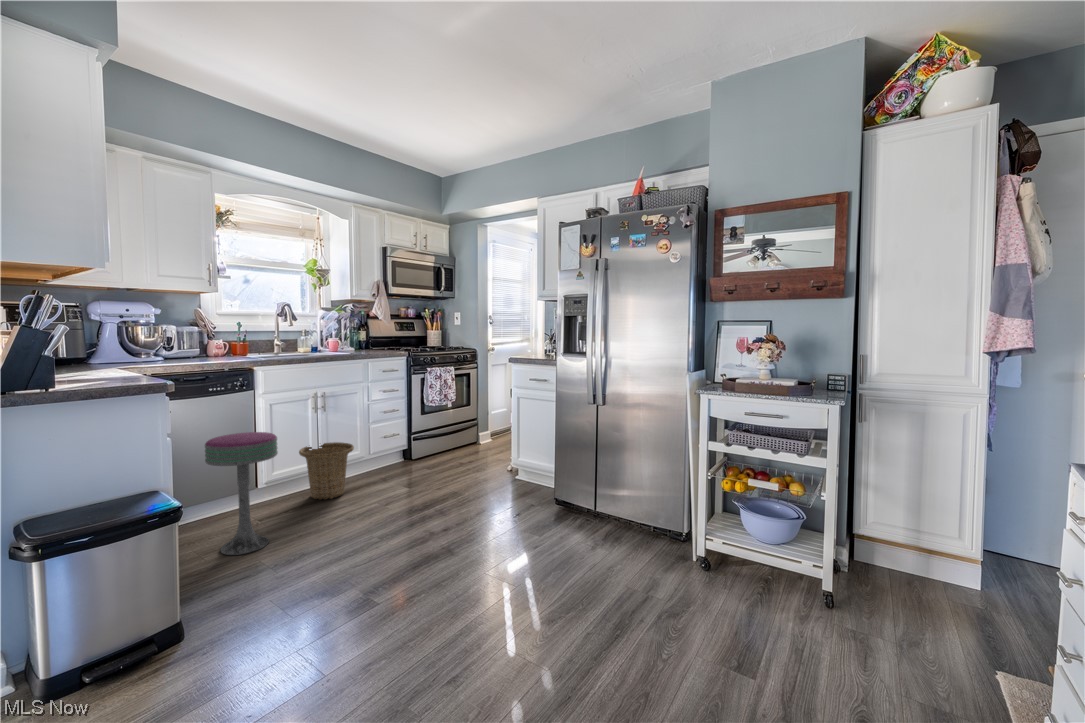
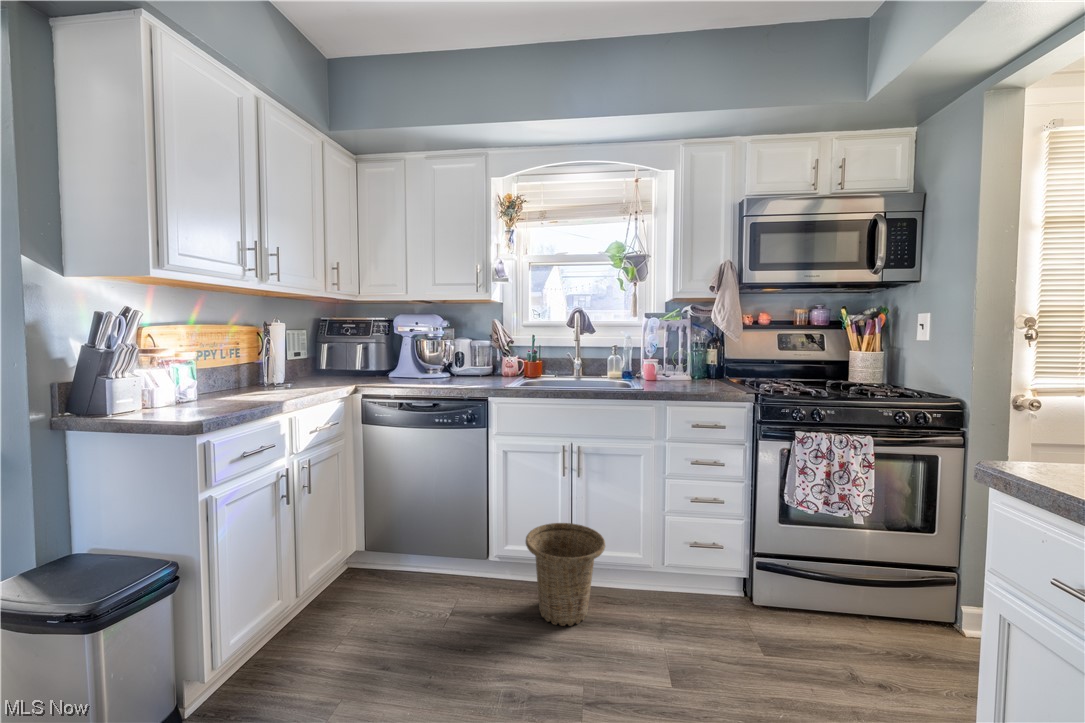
bar stool: present [205,432,278,555] -> none [330,493,422,679]

